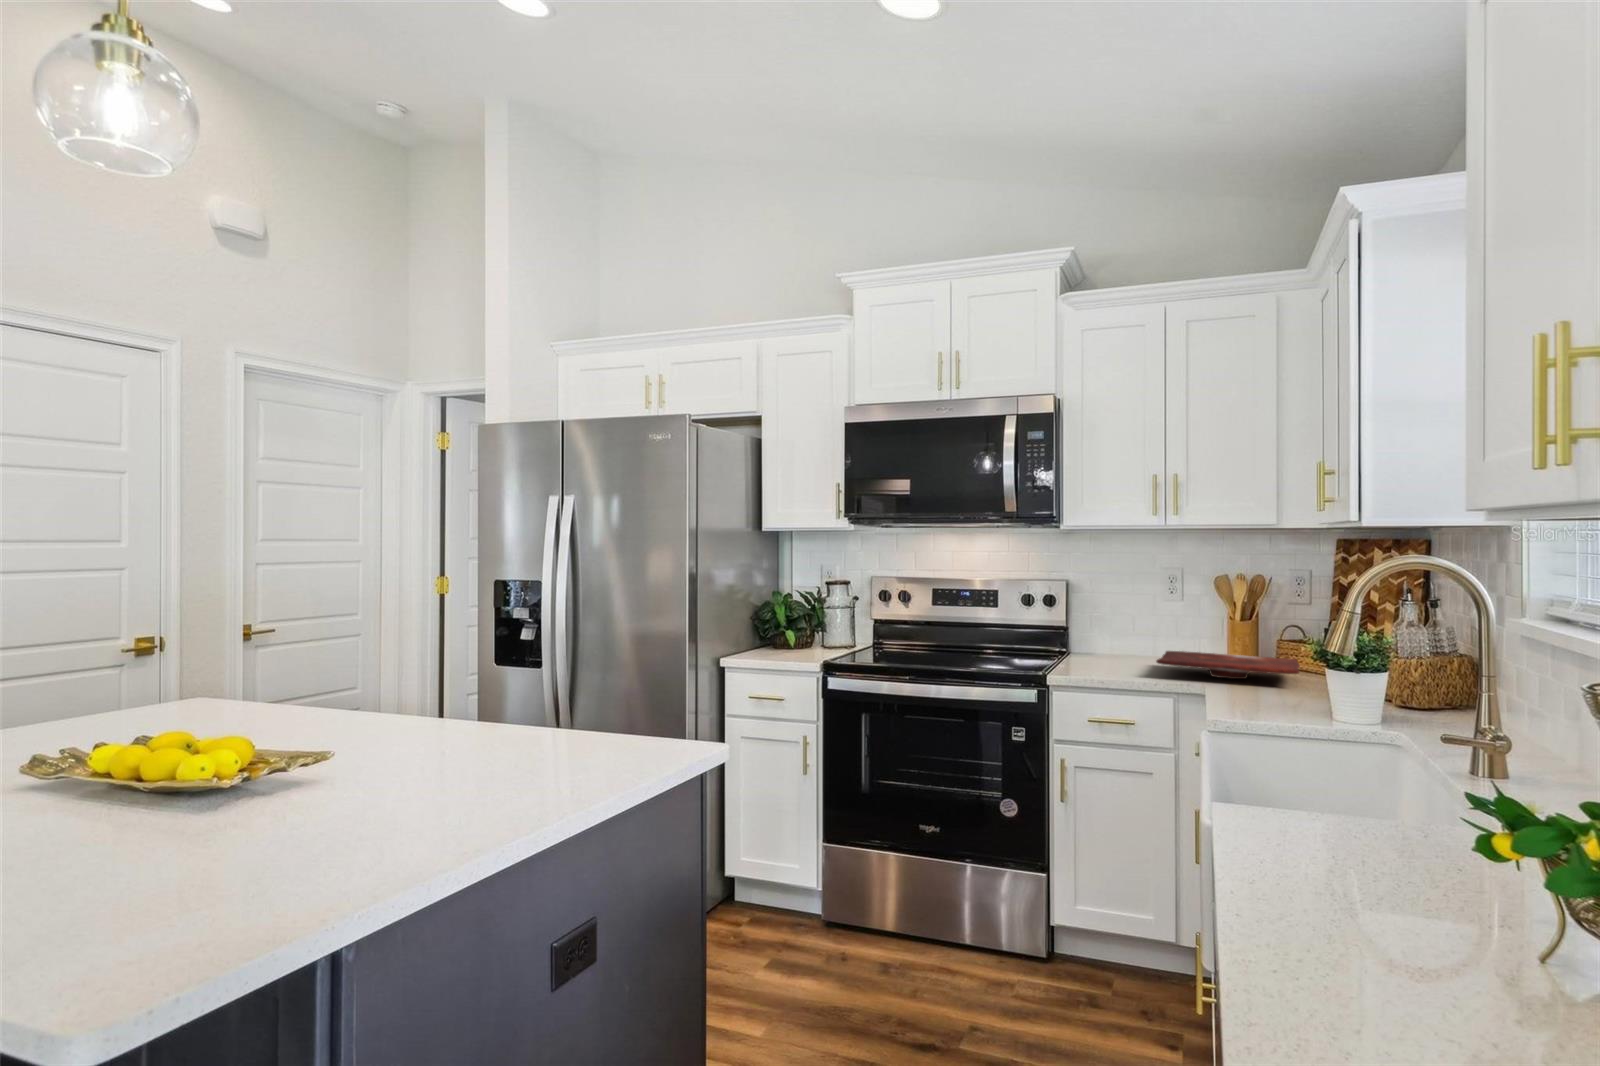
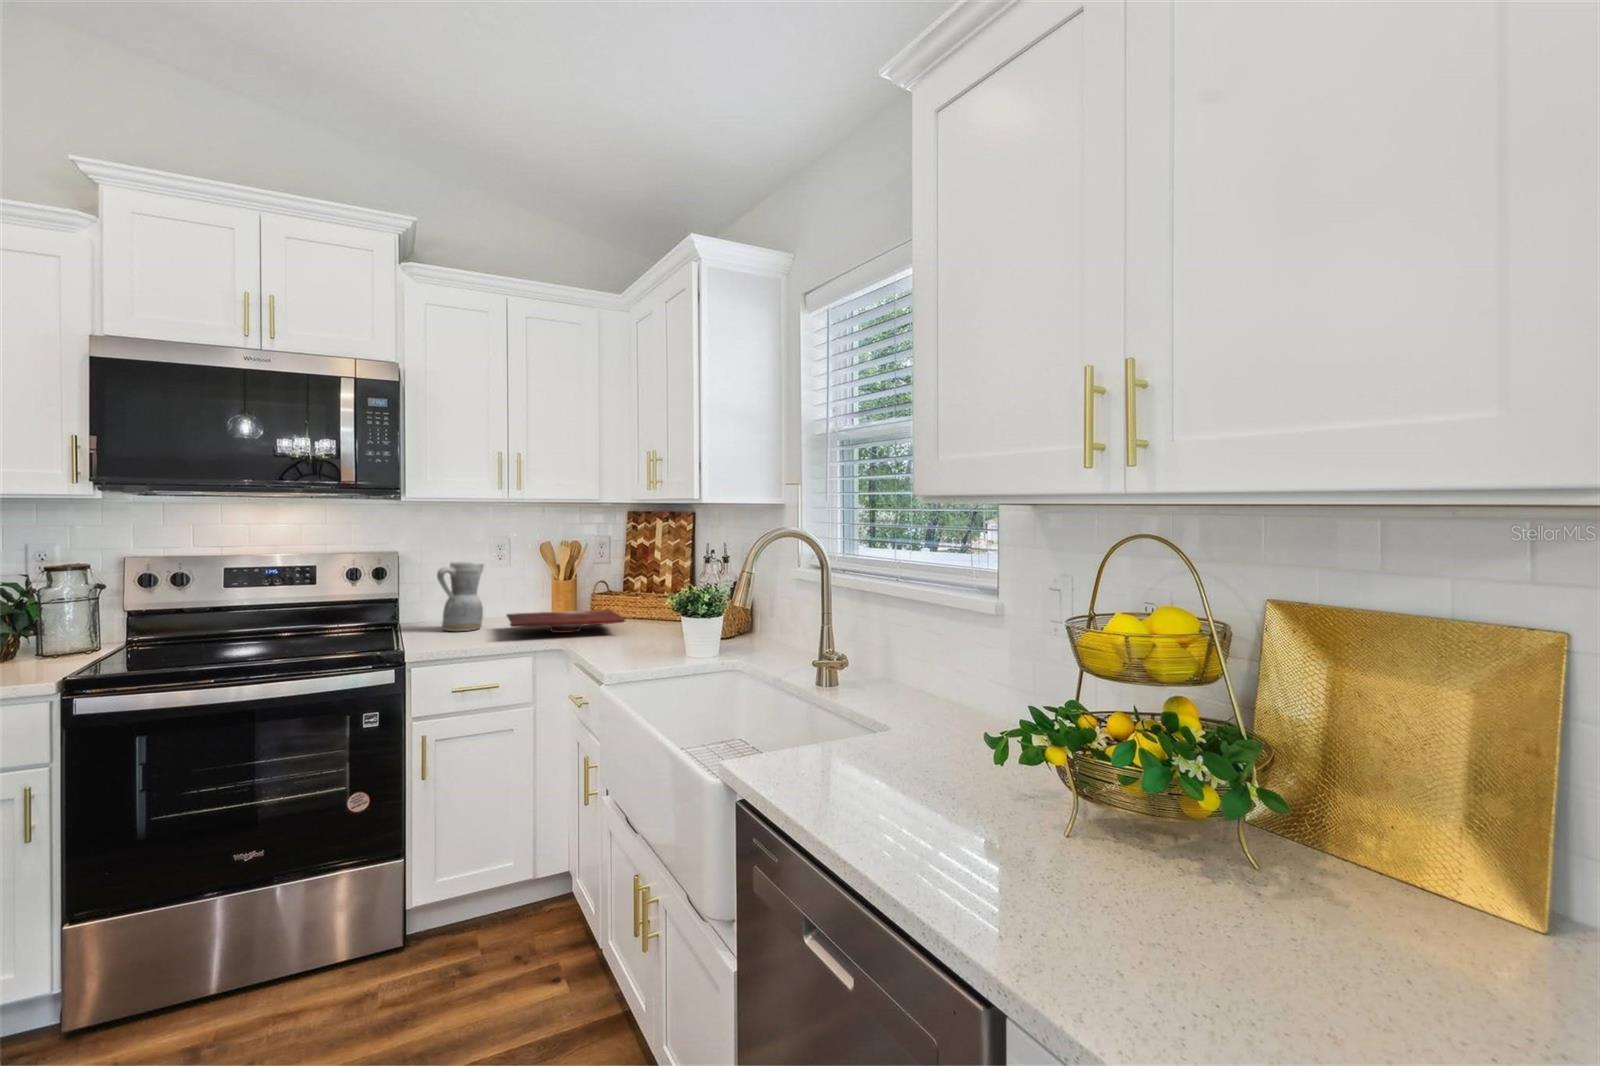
ceramic pitcher: none [1095,592,1145,664] -> present [437,562,484,631]

